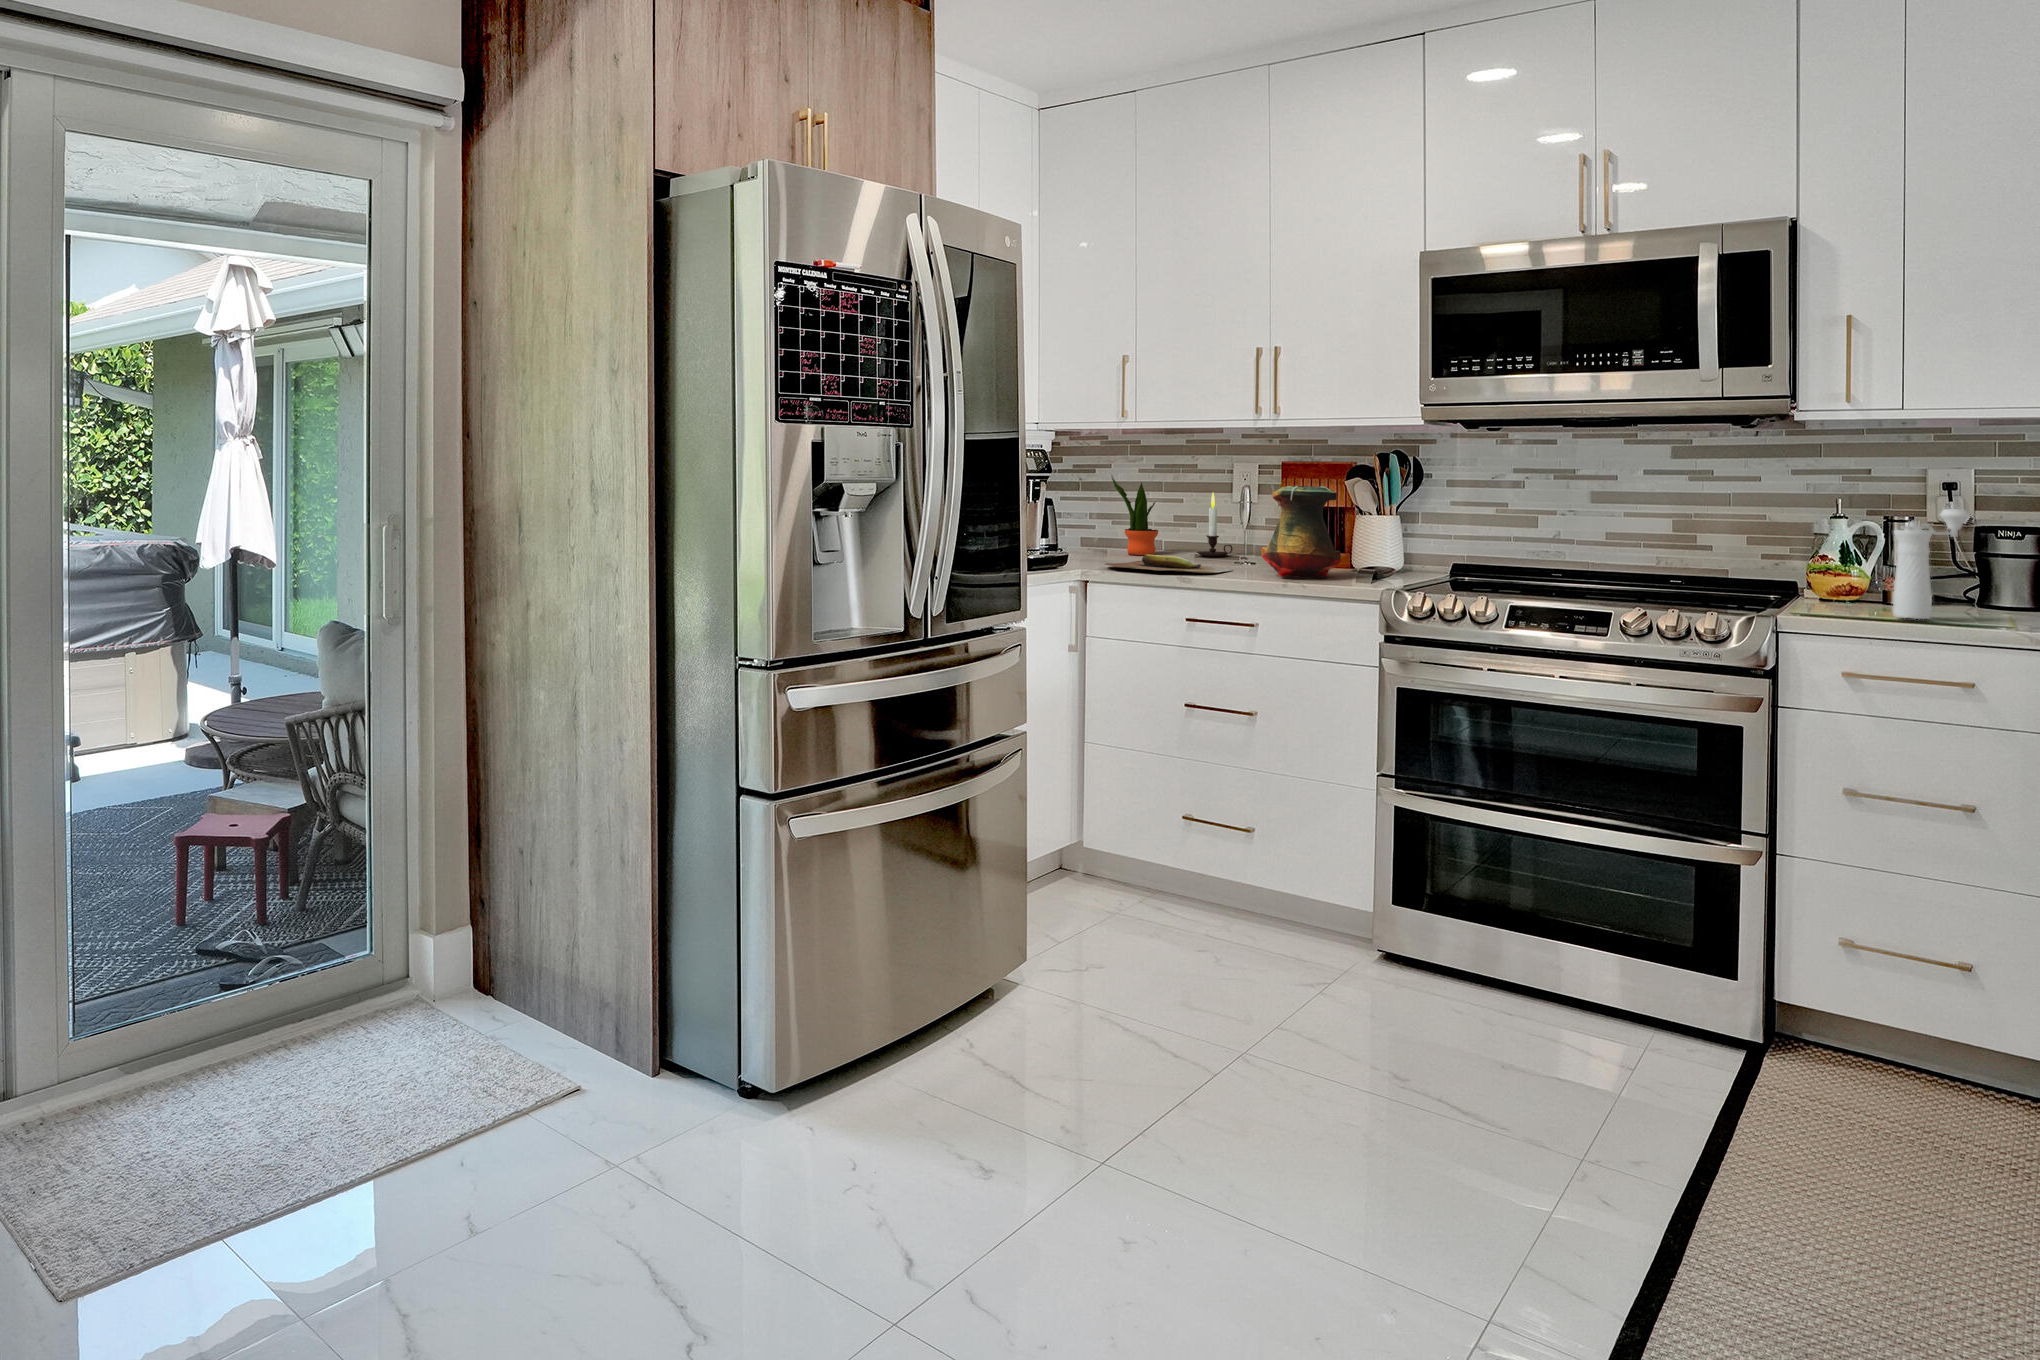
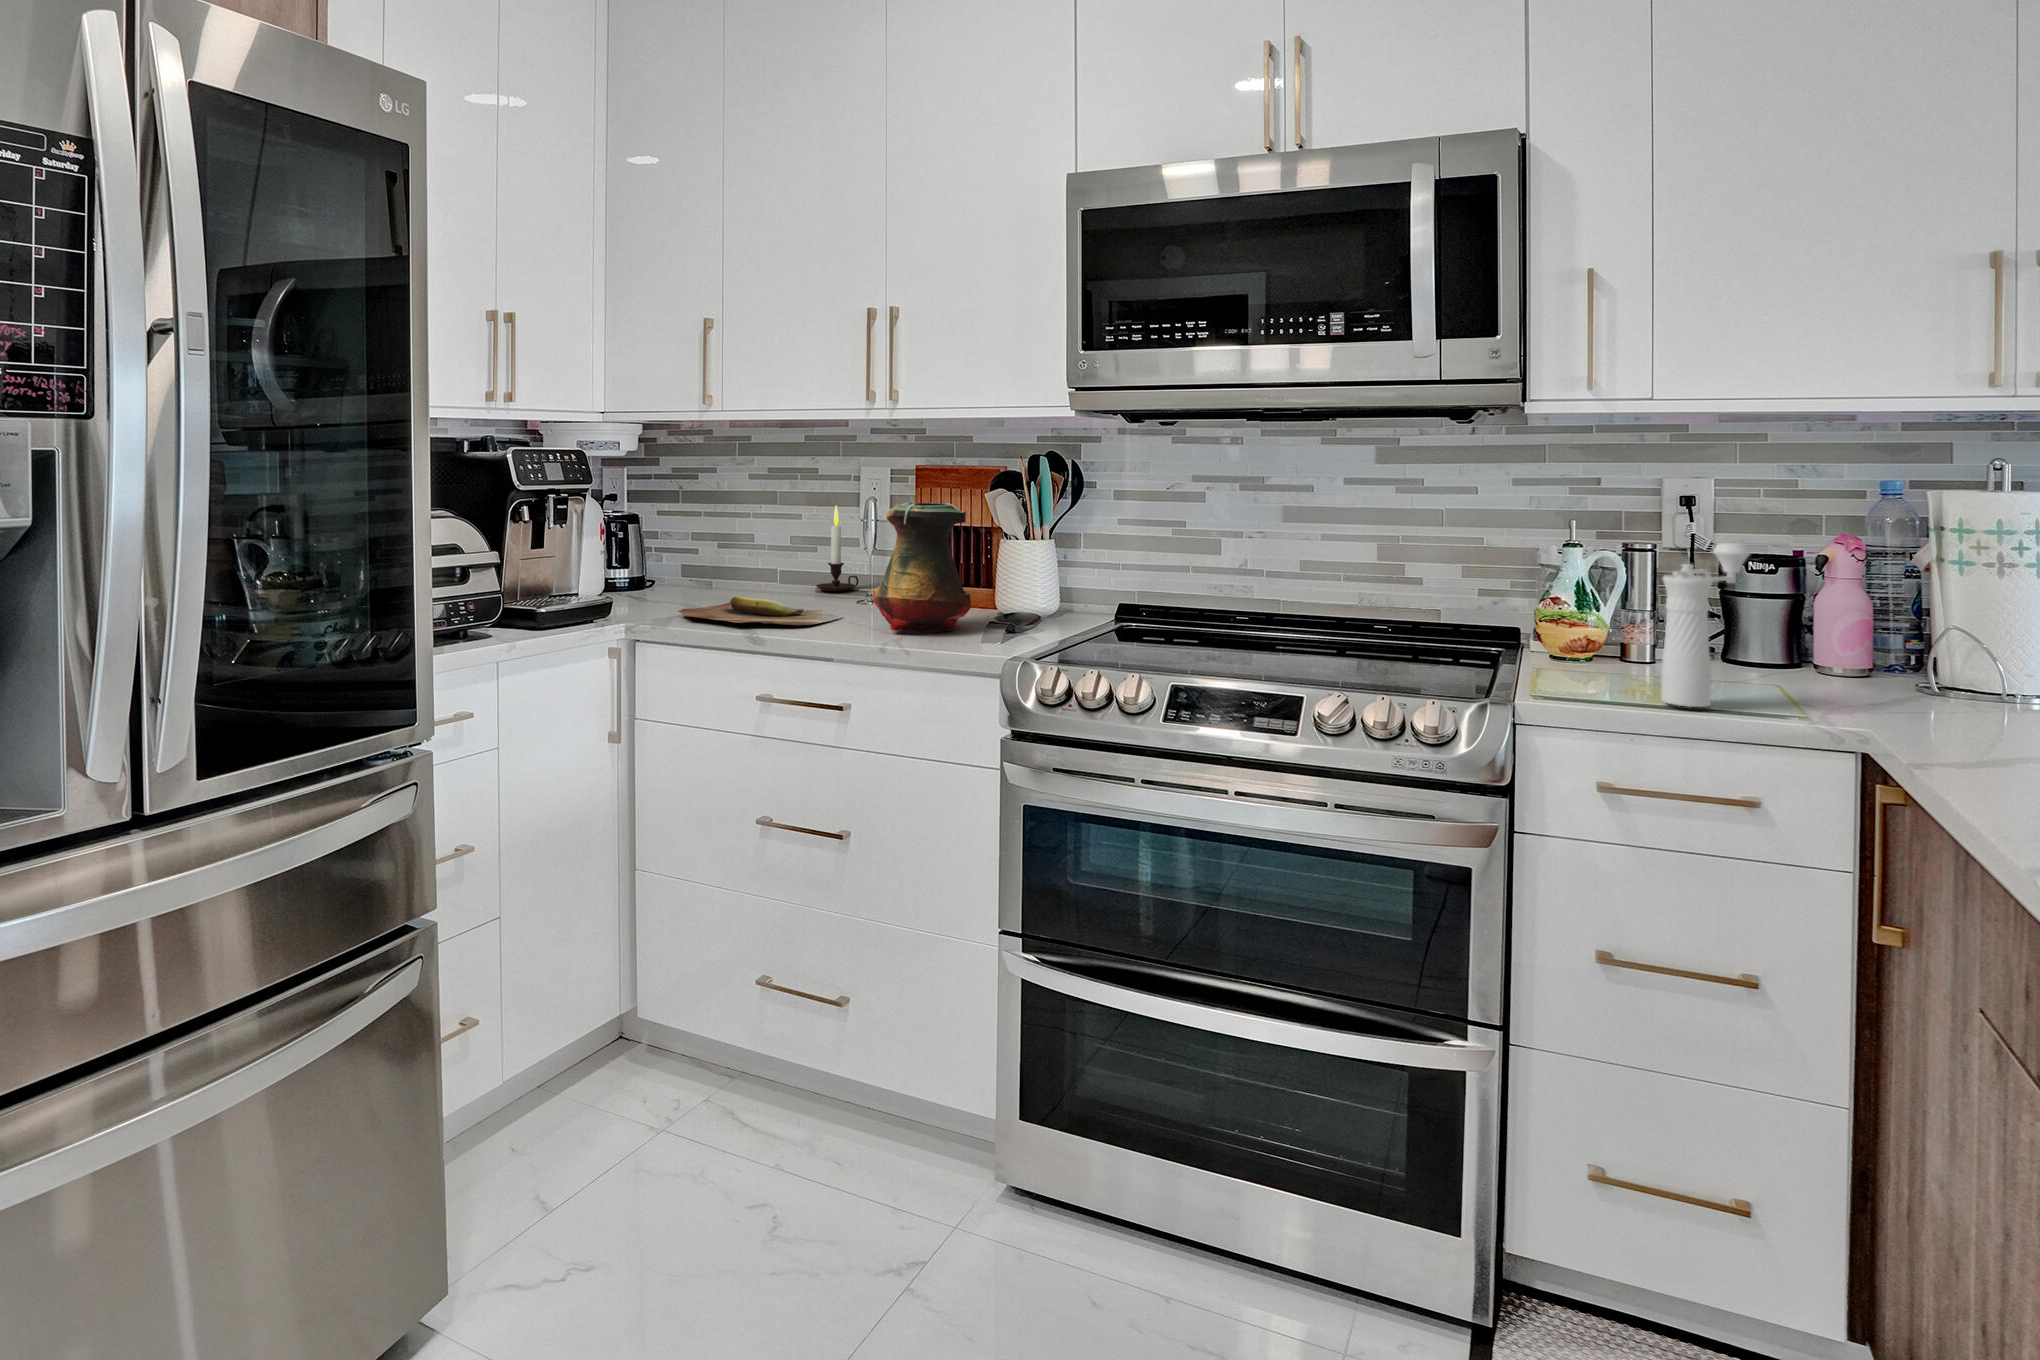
potted plant: present [1112,478,1158,555] -> none [712,484,772,590]

